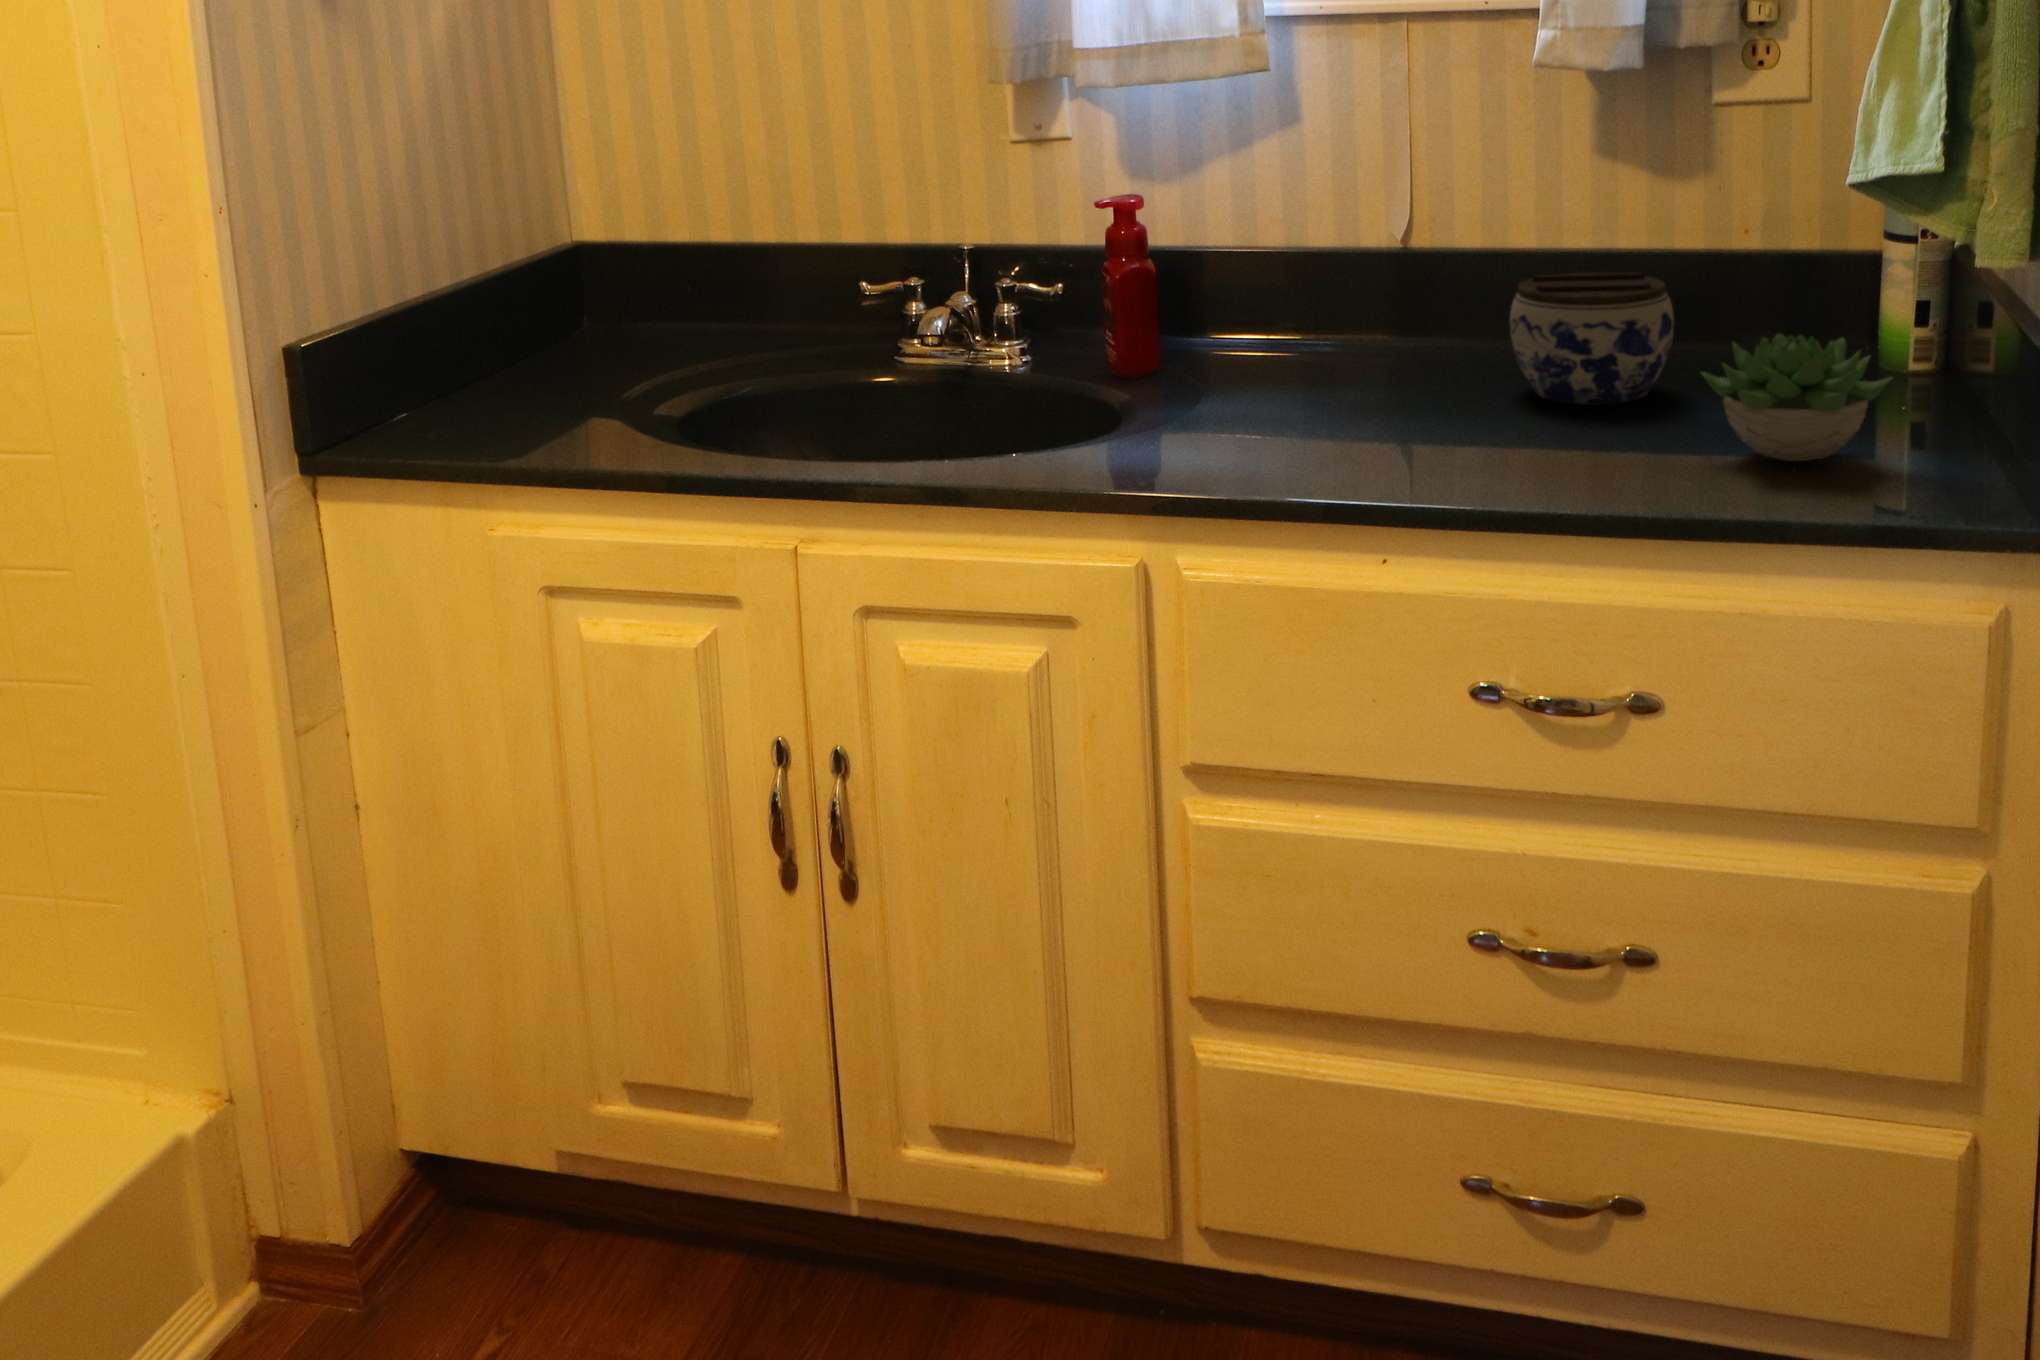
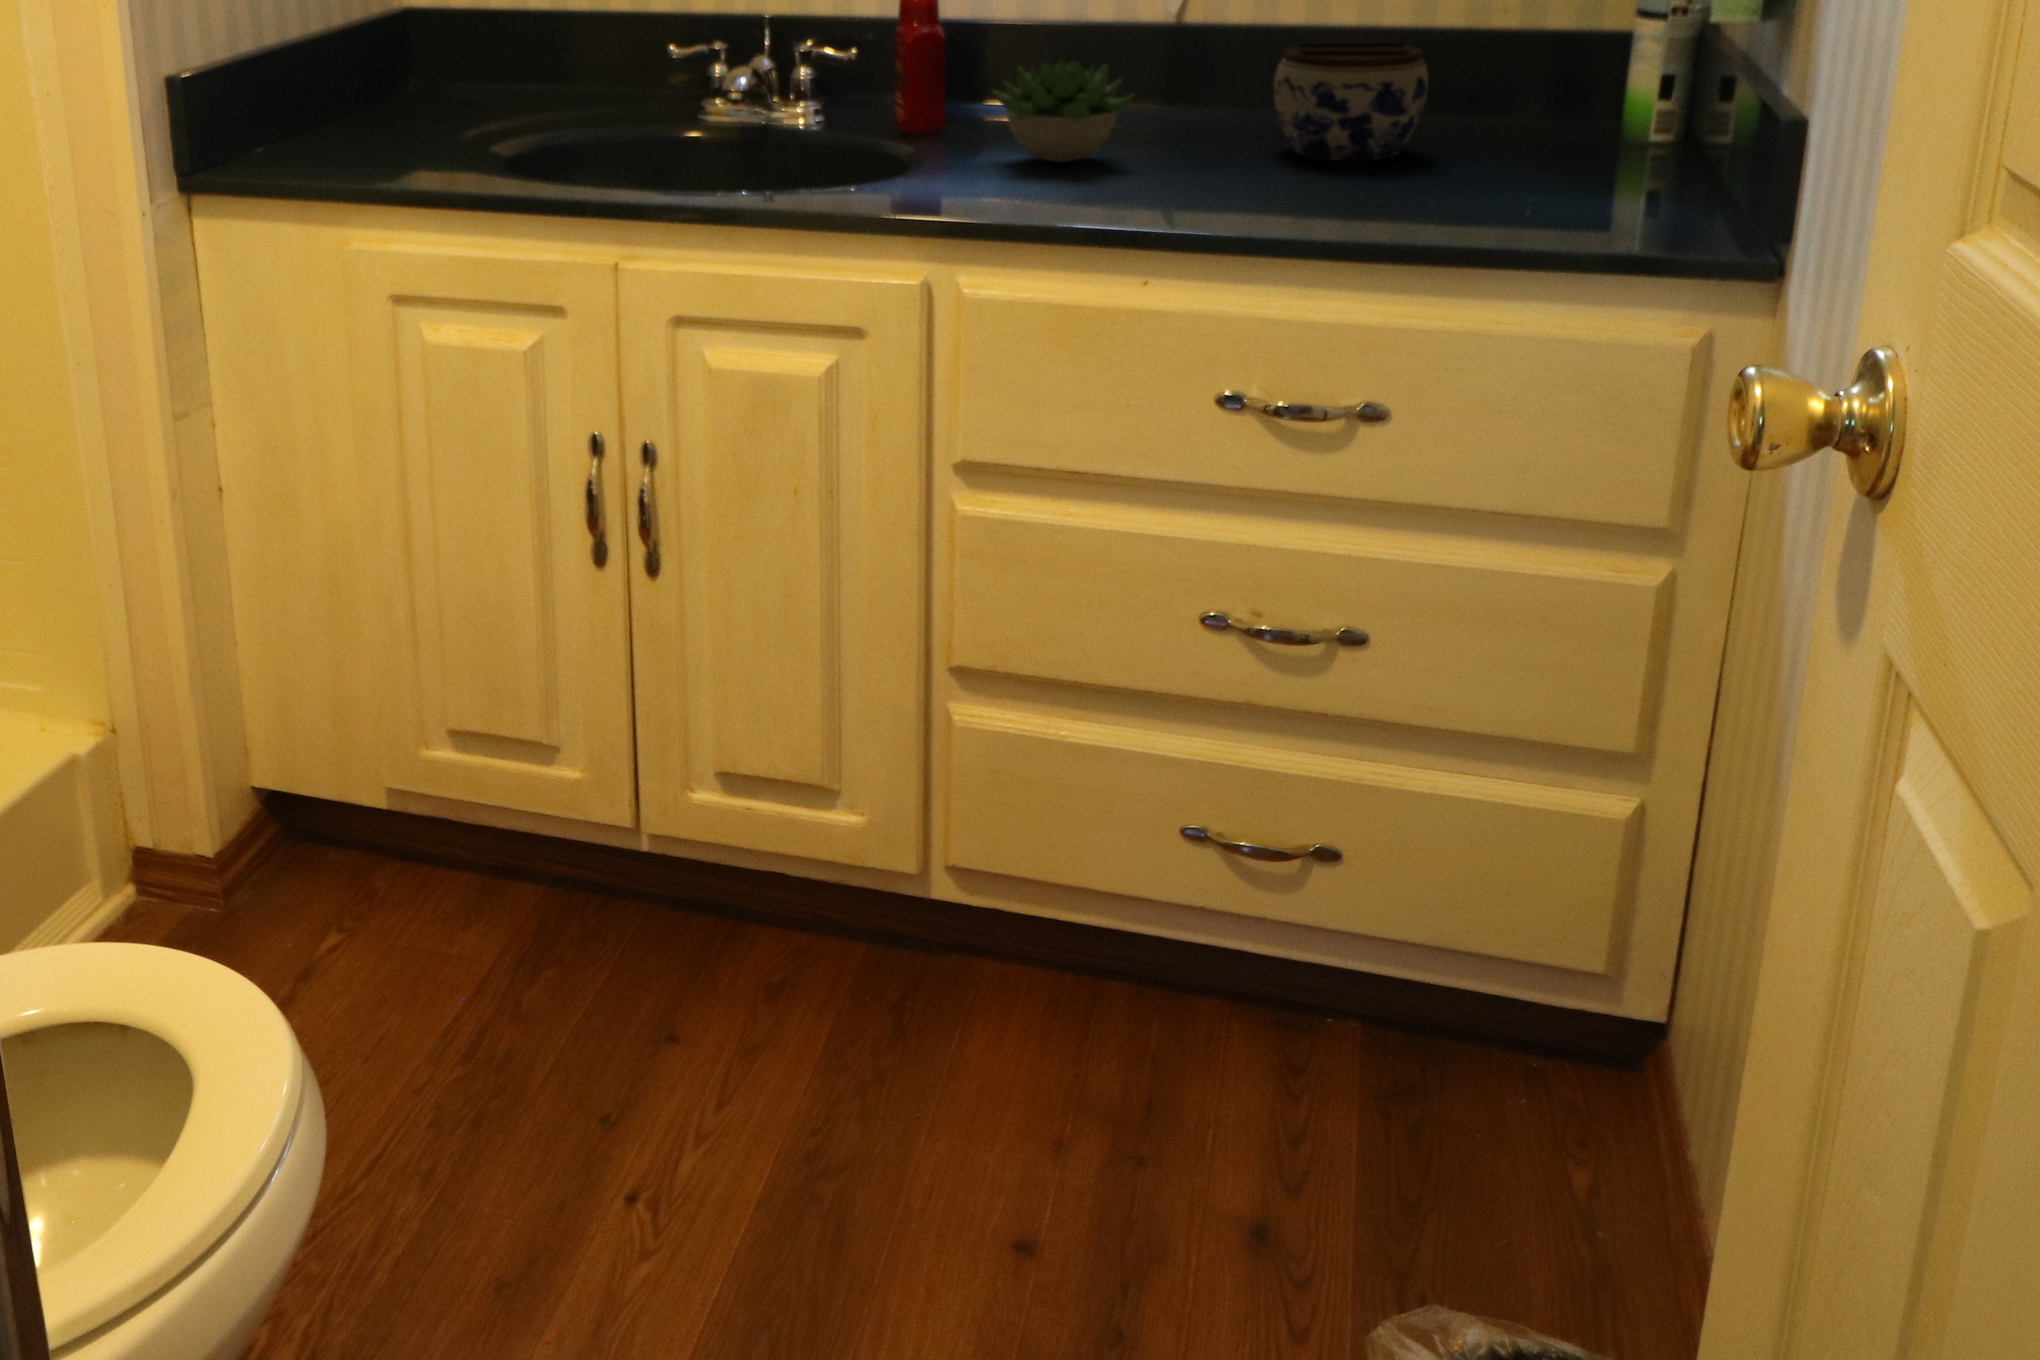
succulent plant: present [1701,334,1892,461] -> present [993,60,1133,162]

